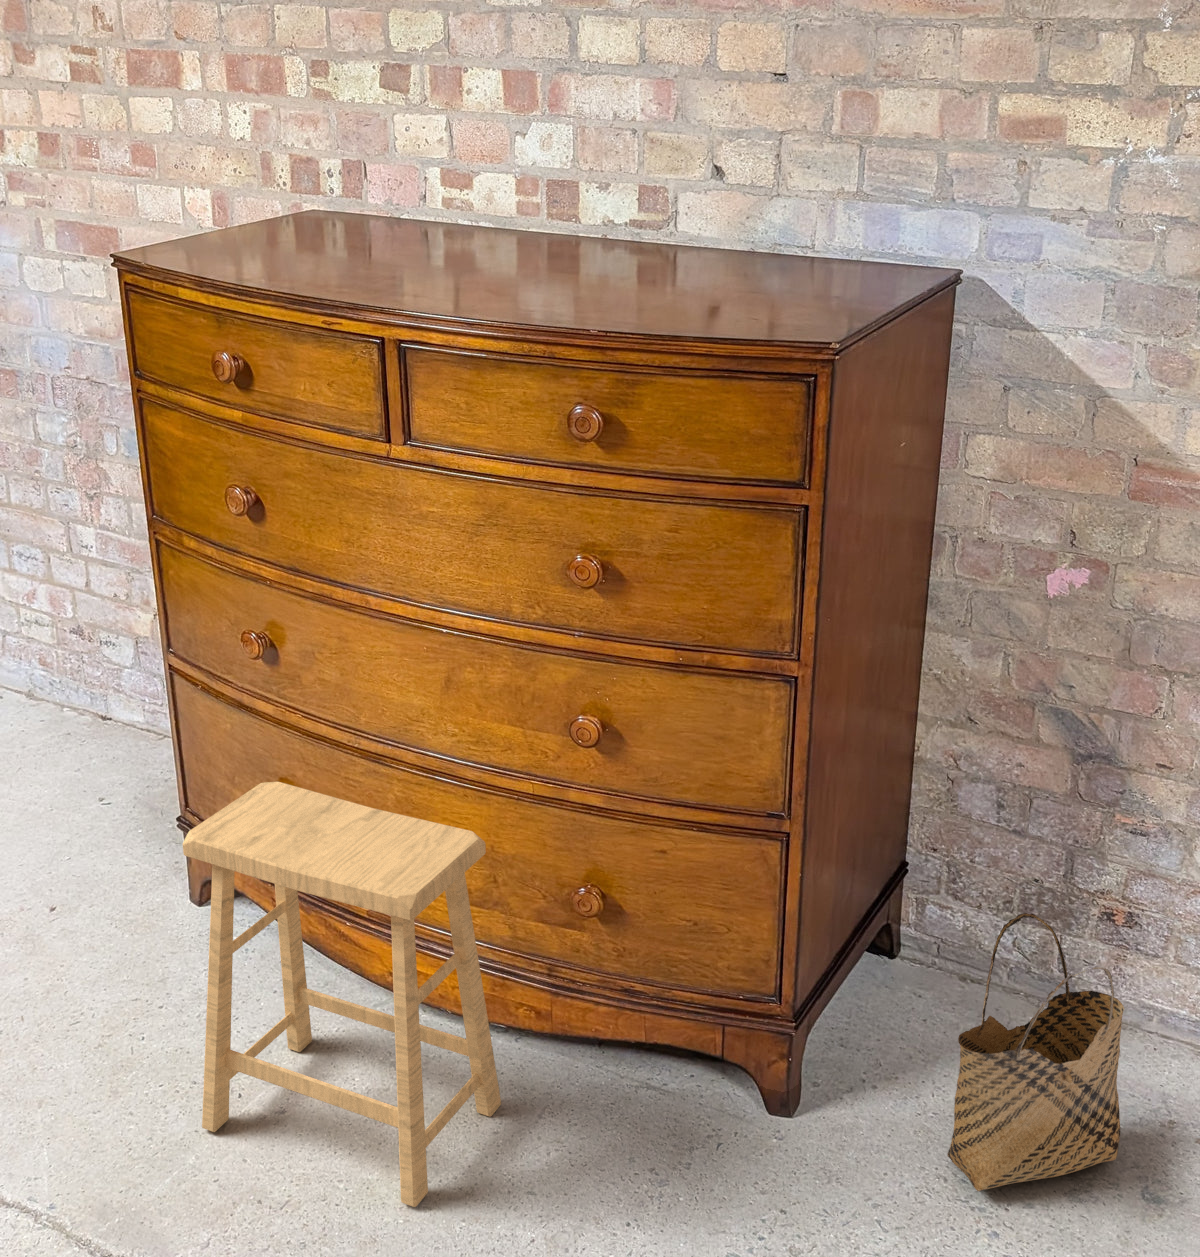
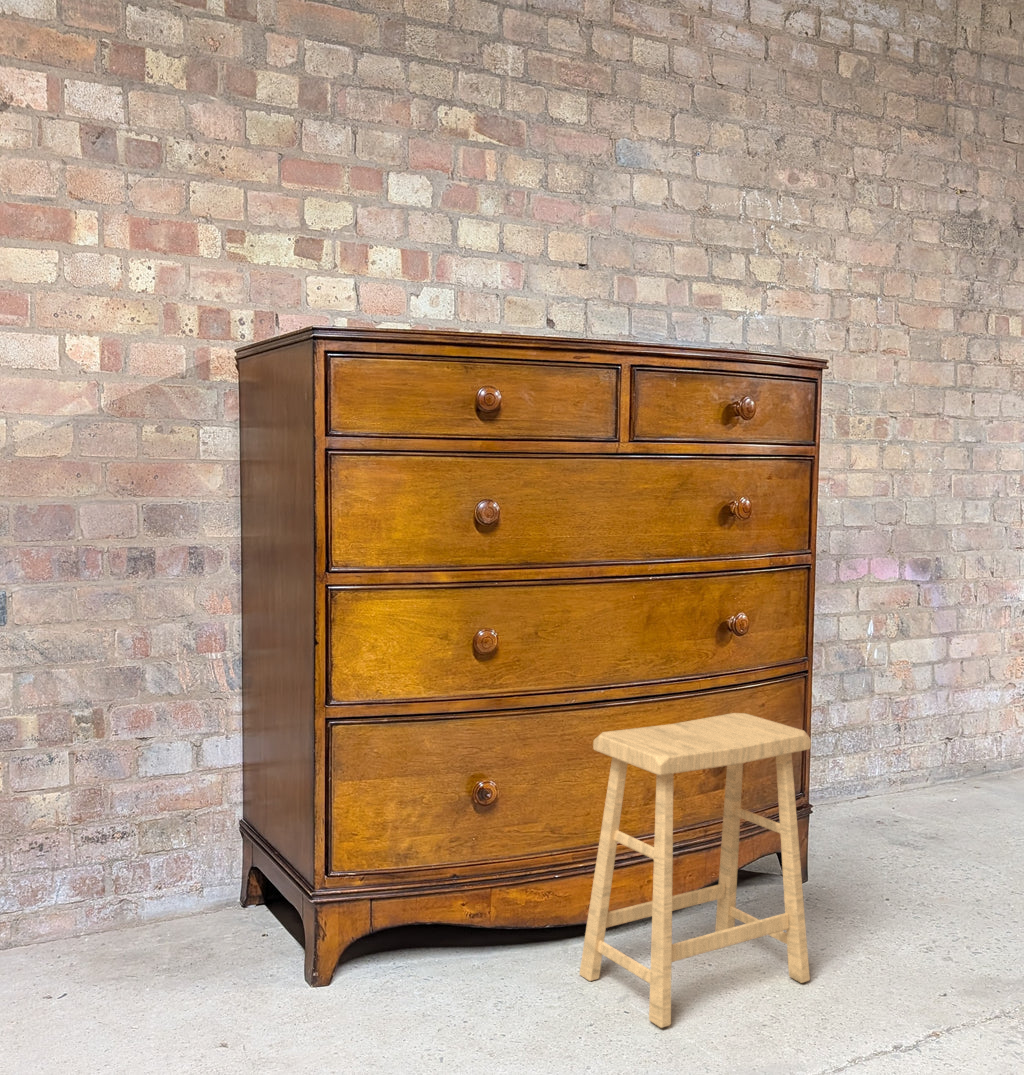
woven basket: present [947,913,1125,1192] -> none [852,699,919,851]

